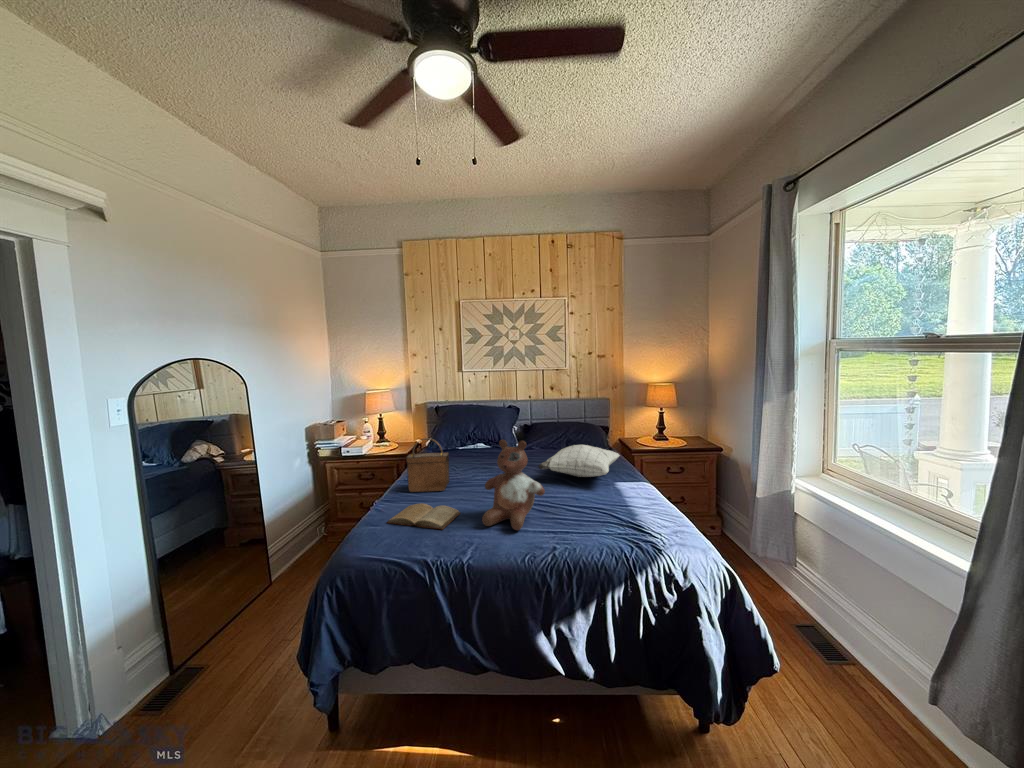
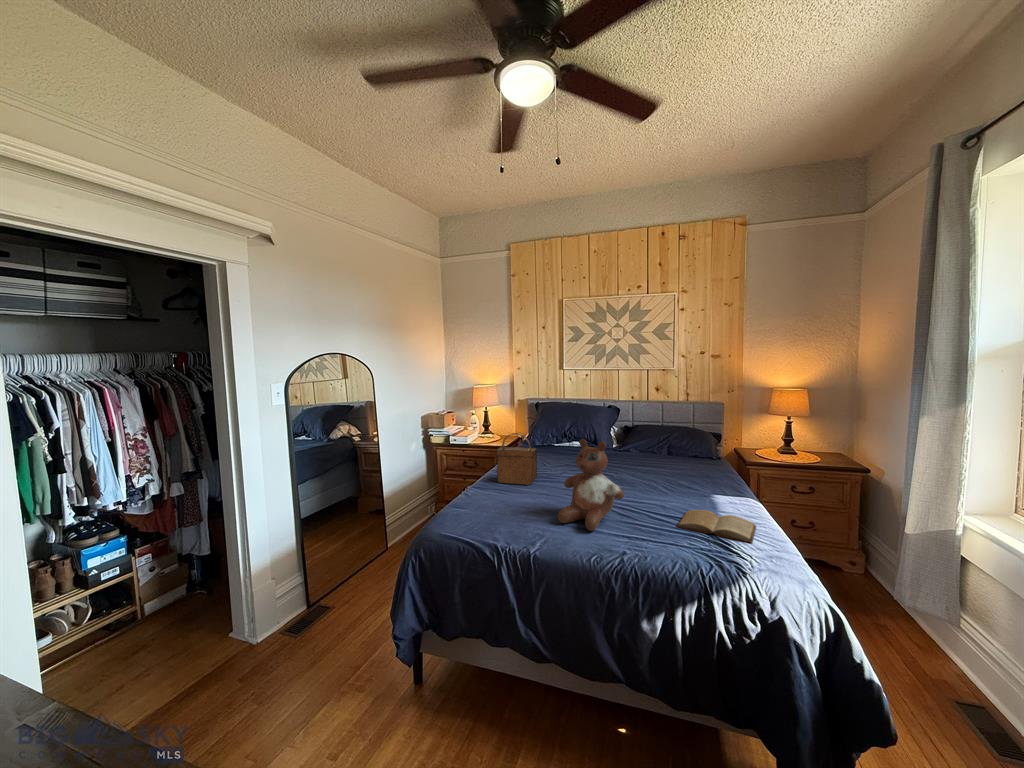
pillow: present [538,445,620,477] -> none [626,451,725,486]
book: present [387,503,460,529] -> present [677,510,756,543]

